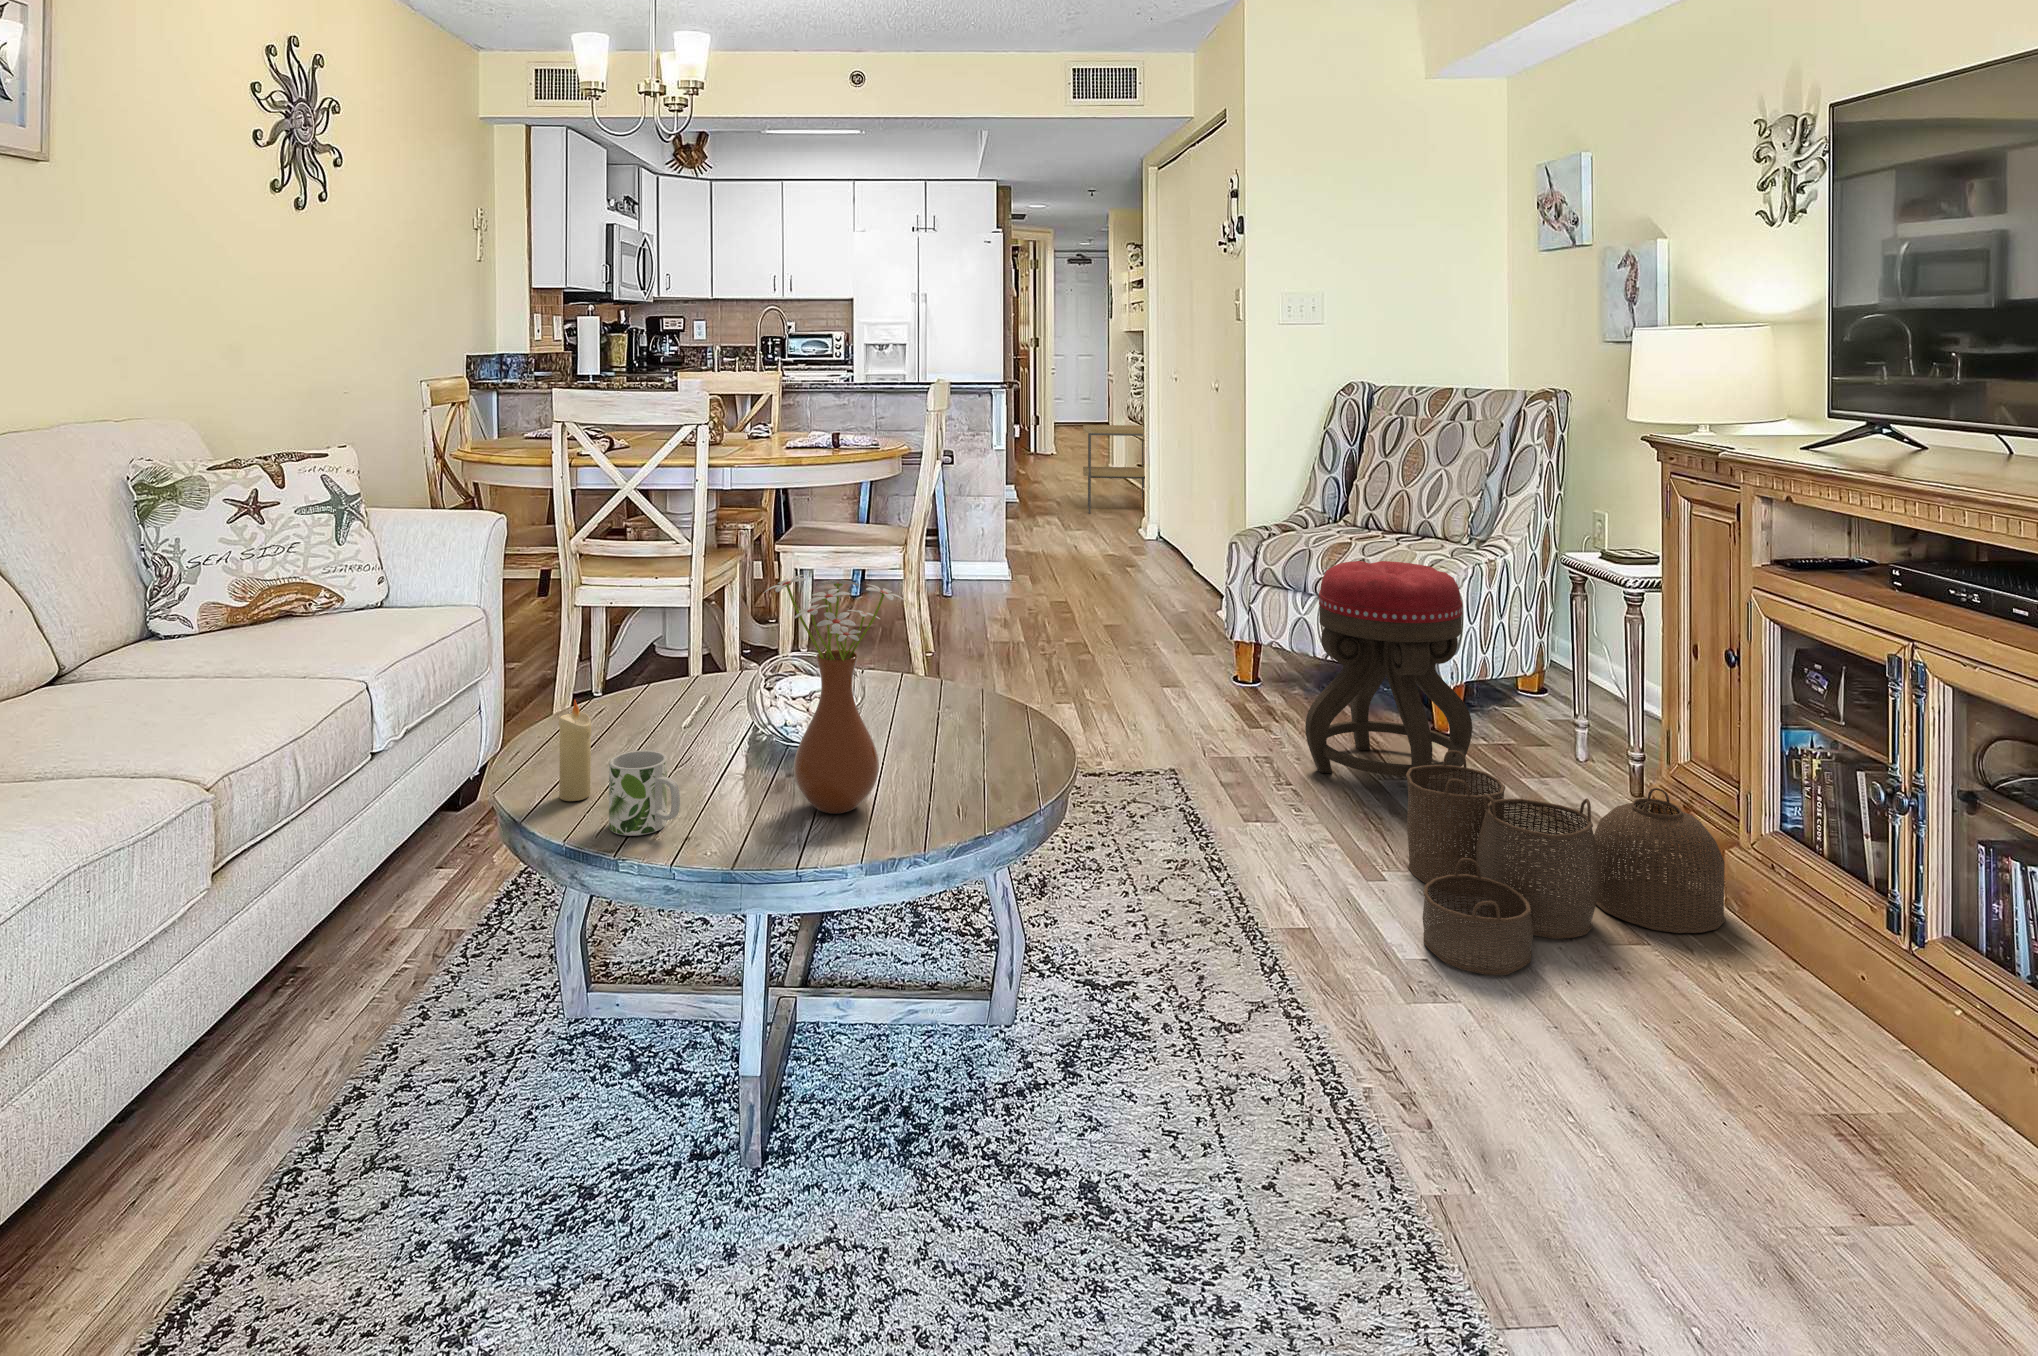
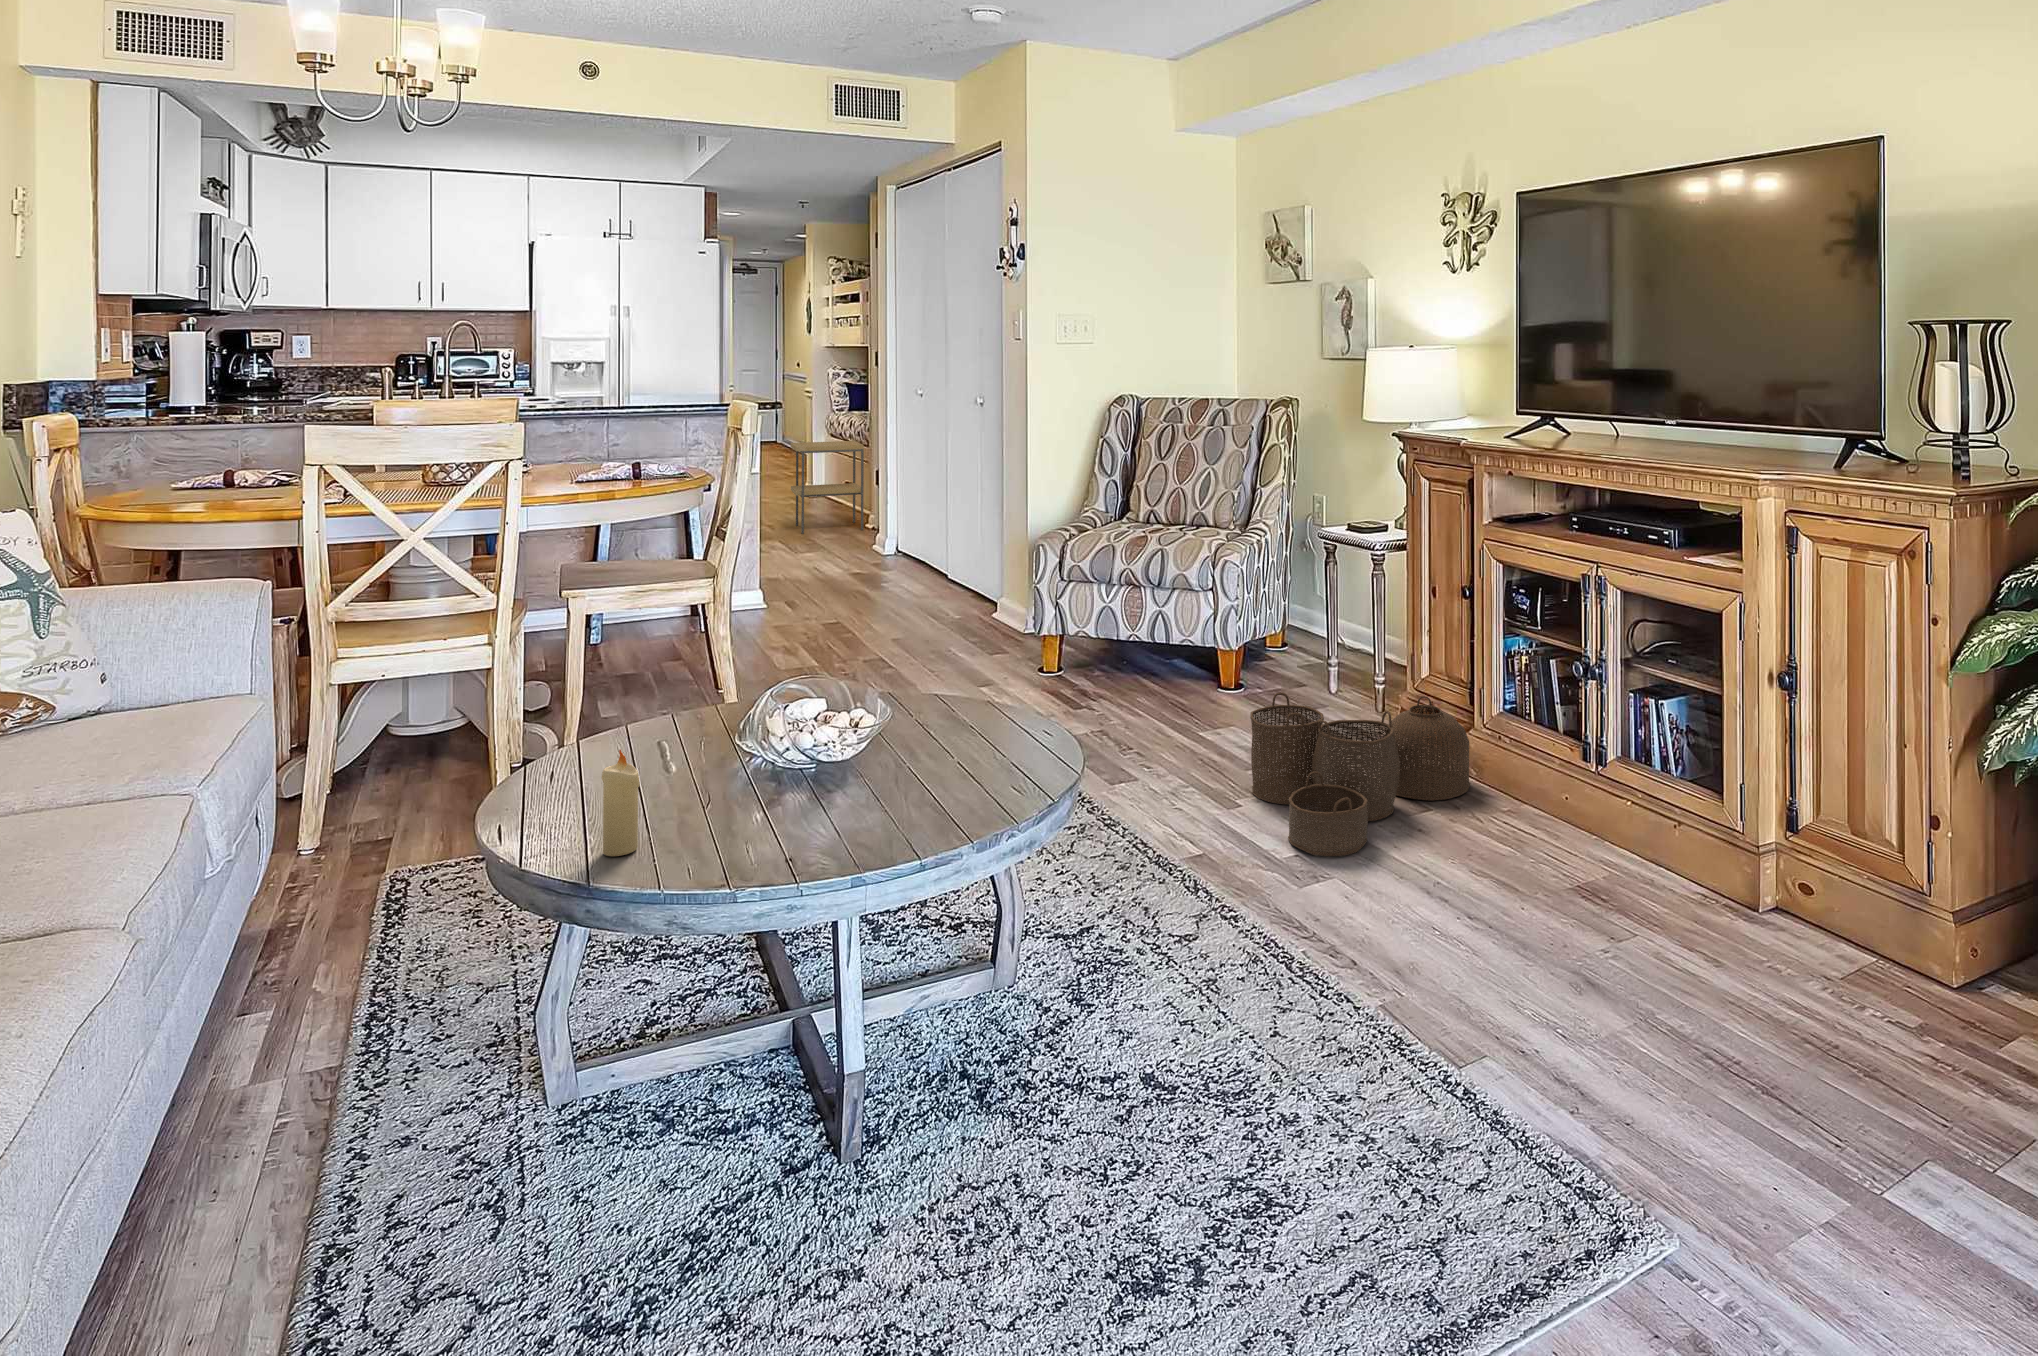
ottoman: present [1305,561,1472,782] -> none [1135,547,1260,740]
vase: present [764,574,905,814] -> none [835,593,965,814]
mug: present [609,750,680,836] -> none [691,785,776,871]

